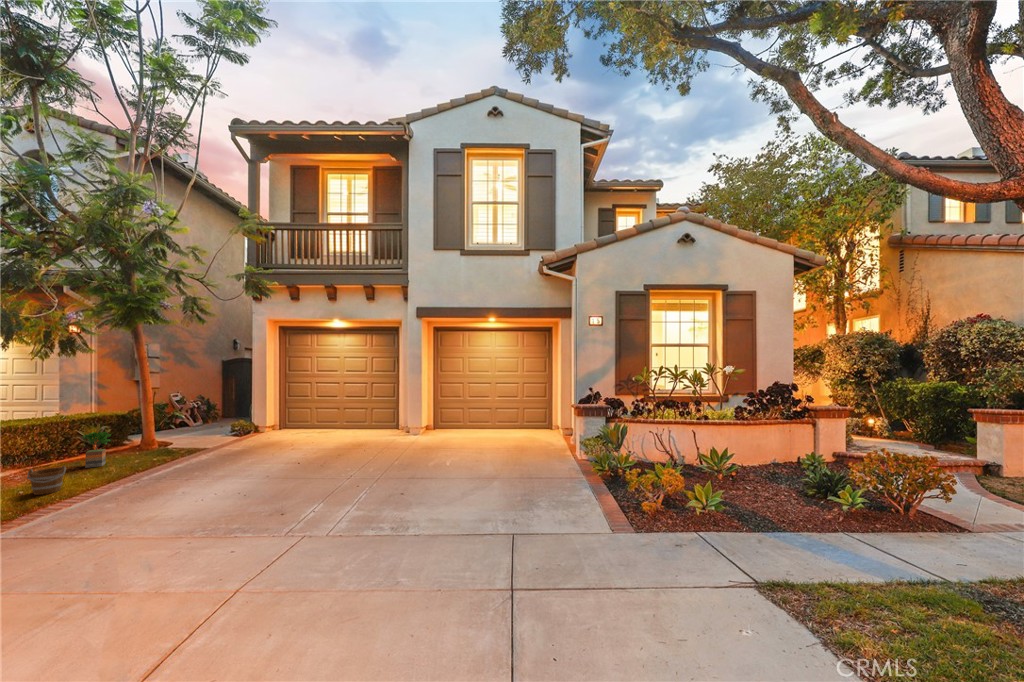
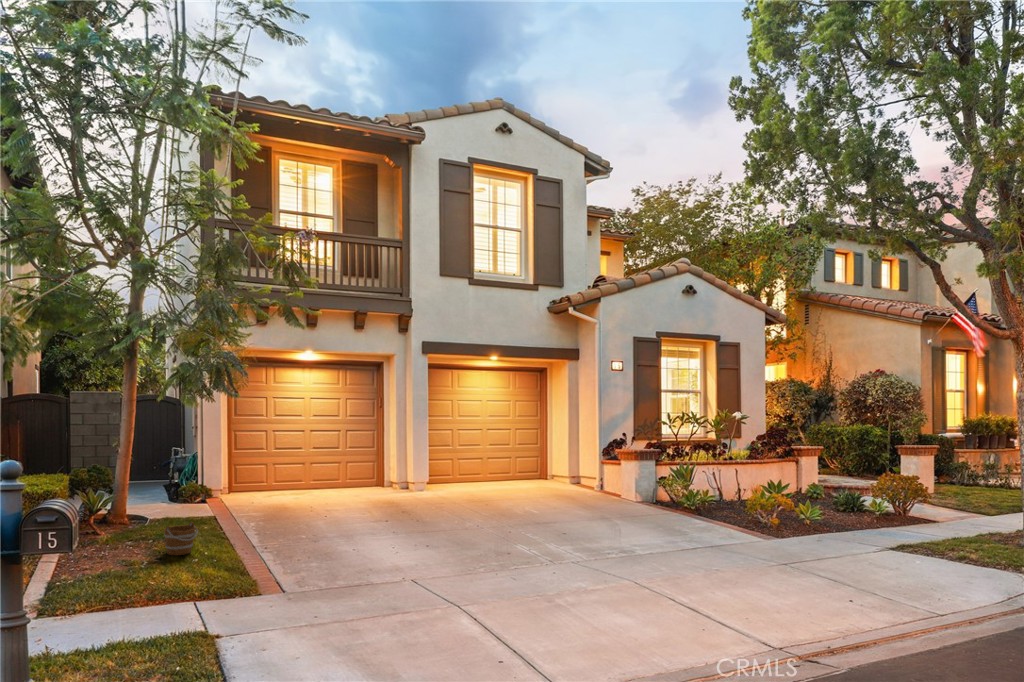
potted tree: present [83,432,111,468] -> none [121,490,156,535]

